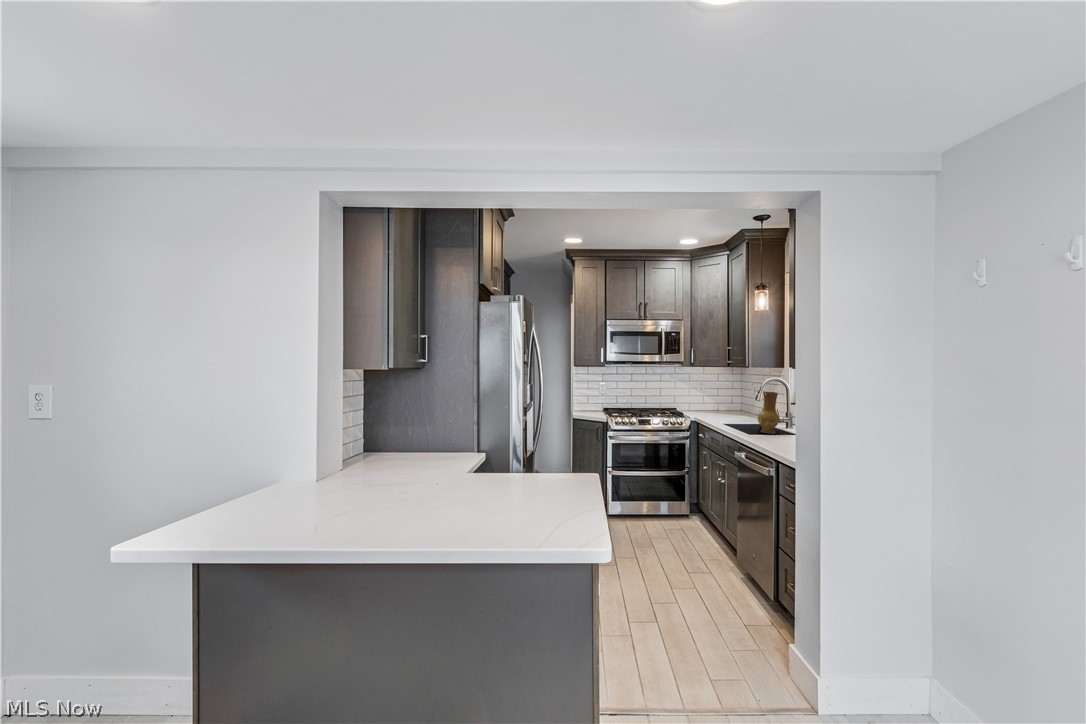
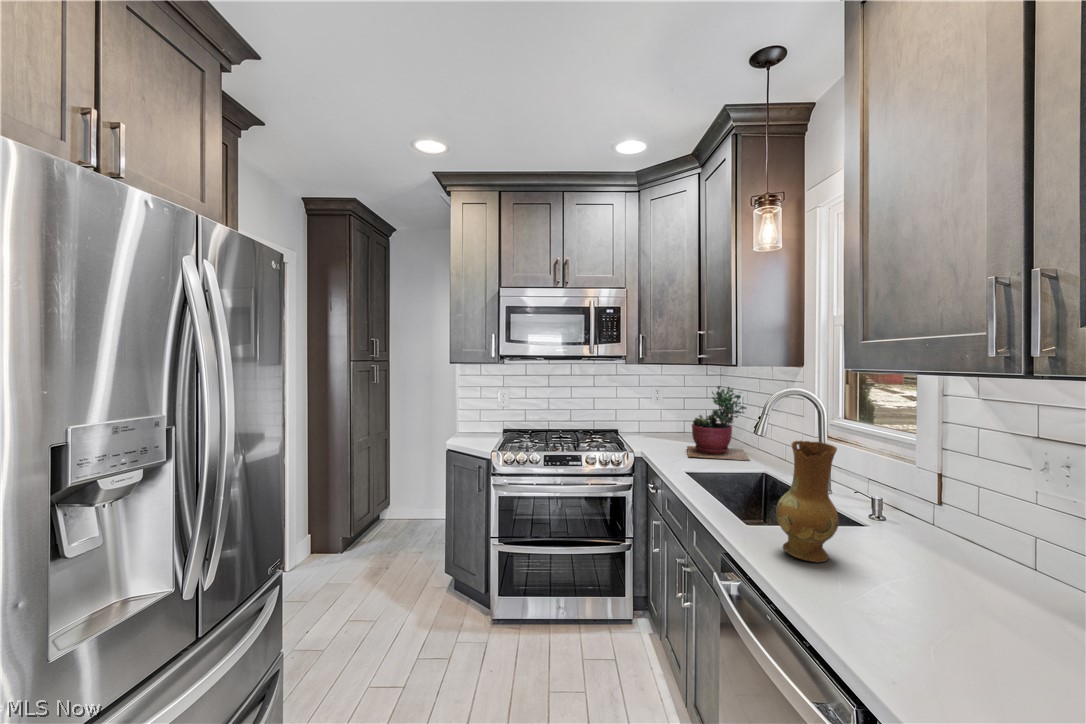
succulent plant: none [721,379,756,420] -> present [687,386,749,460]

